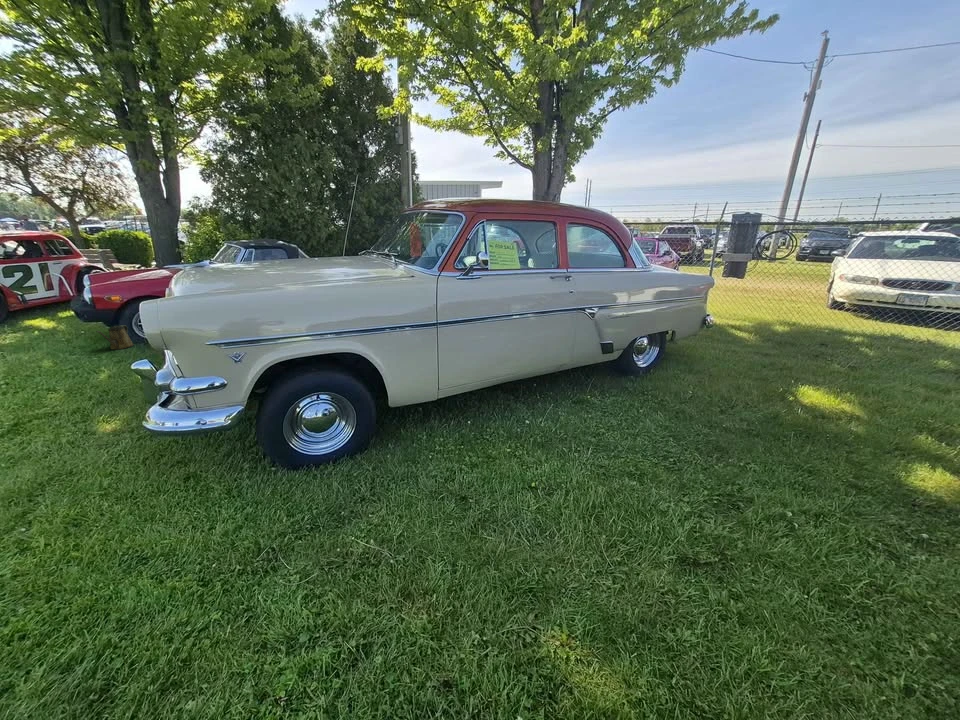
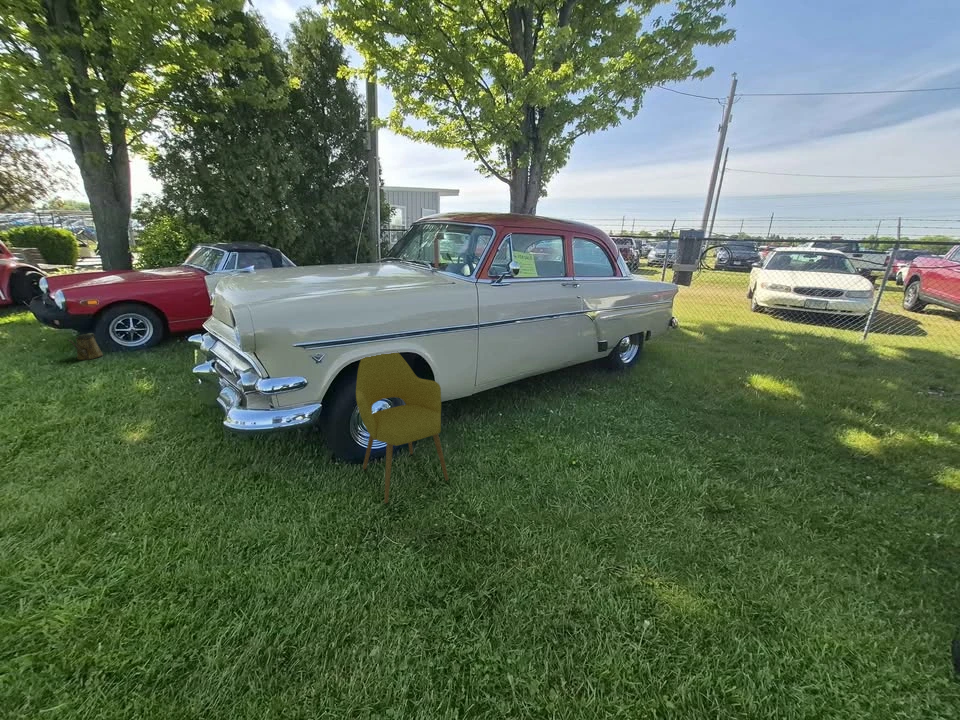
chair: none [269,347,380,518] -> present [356,353,448,503]

